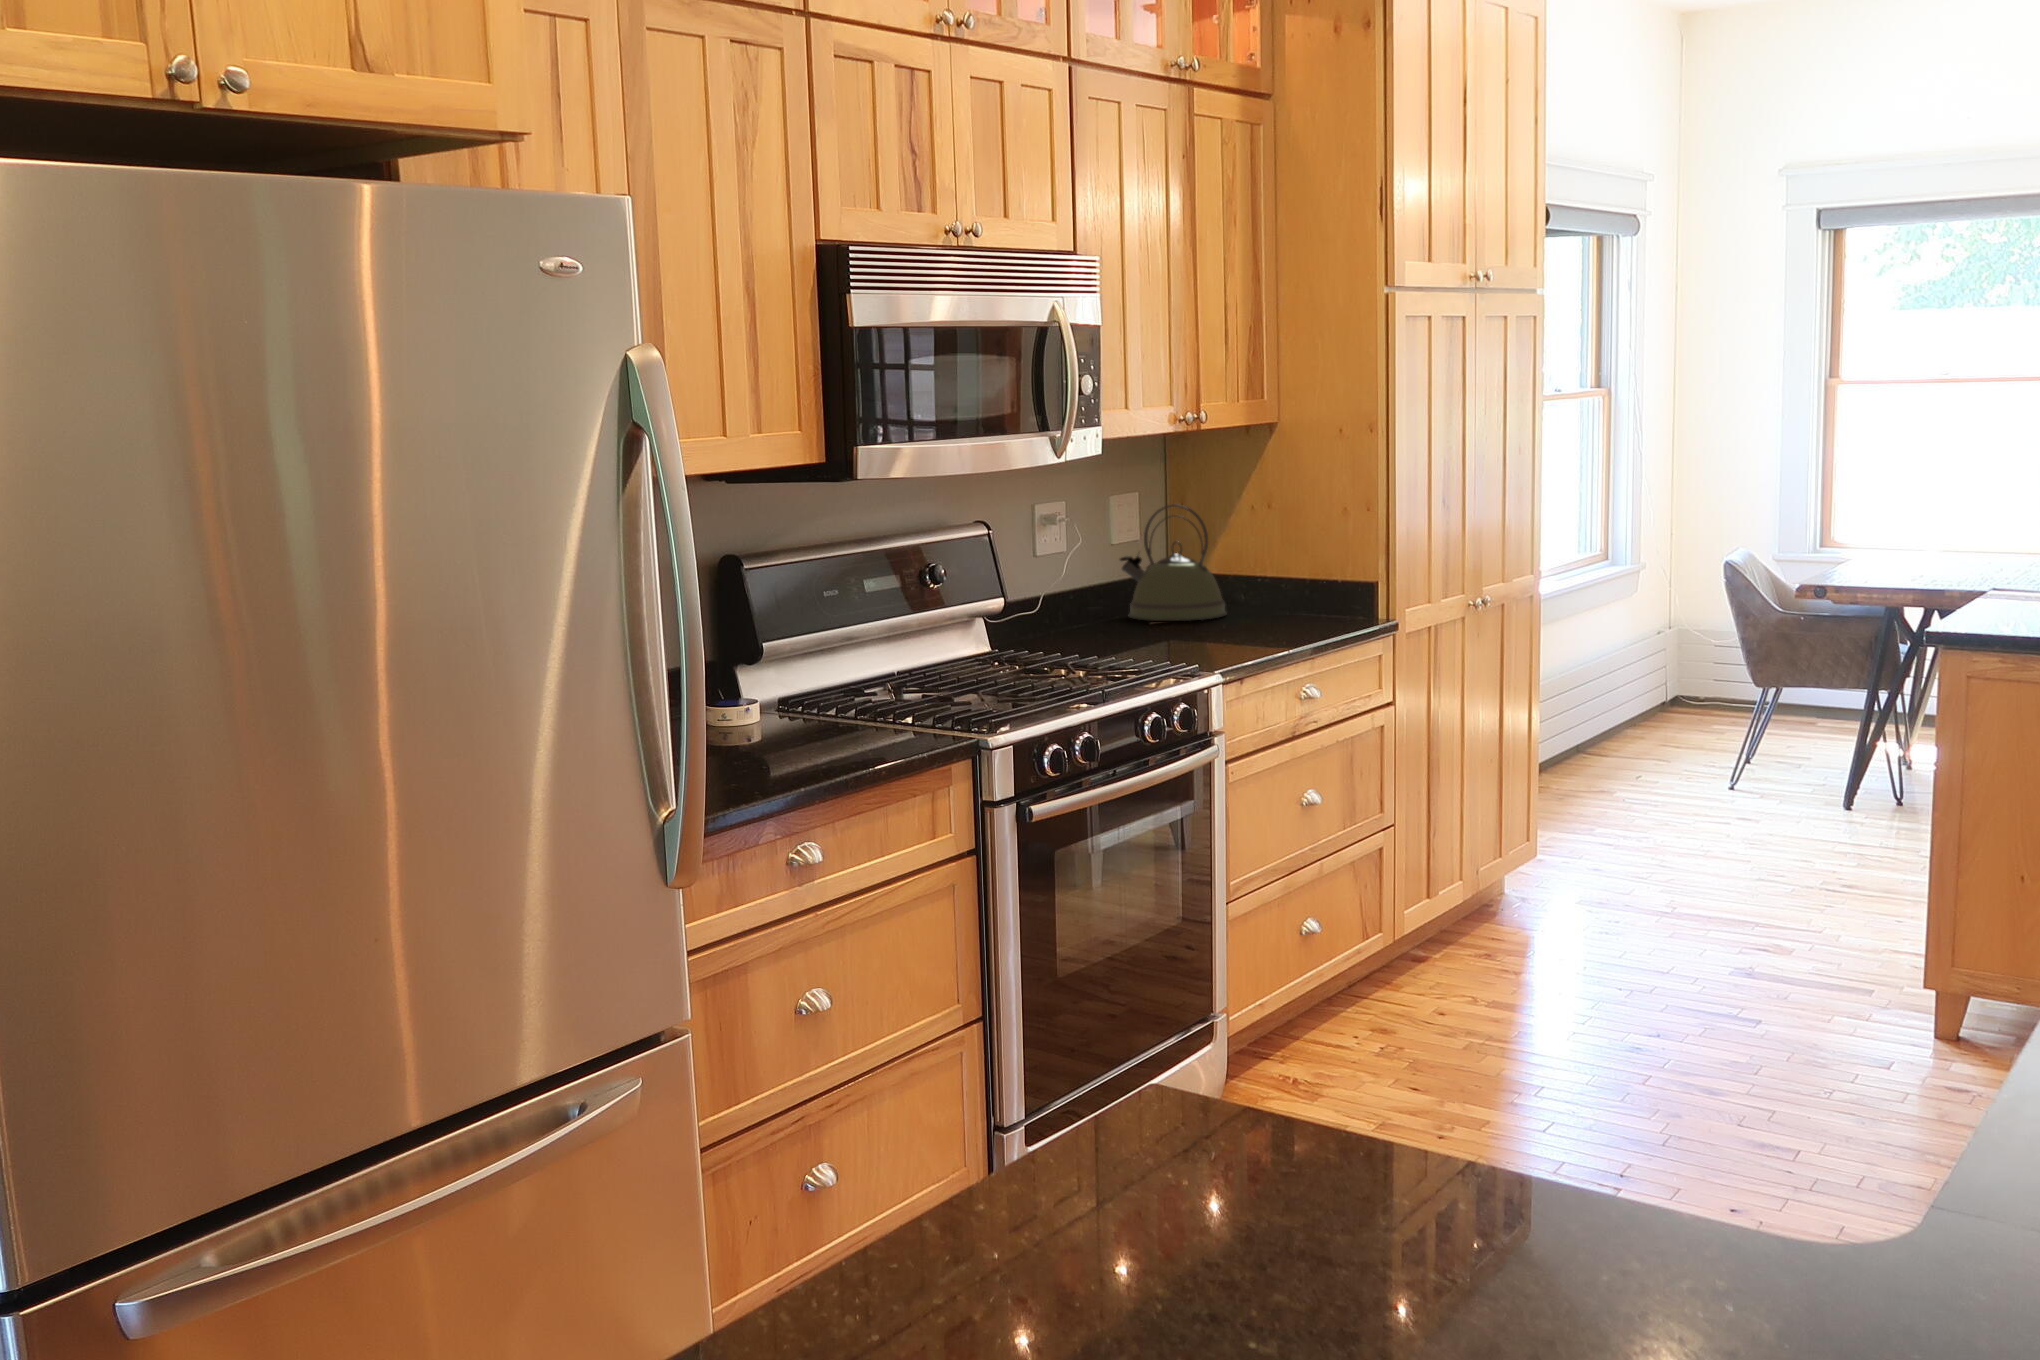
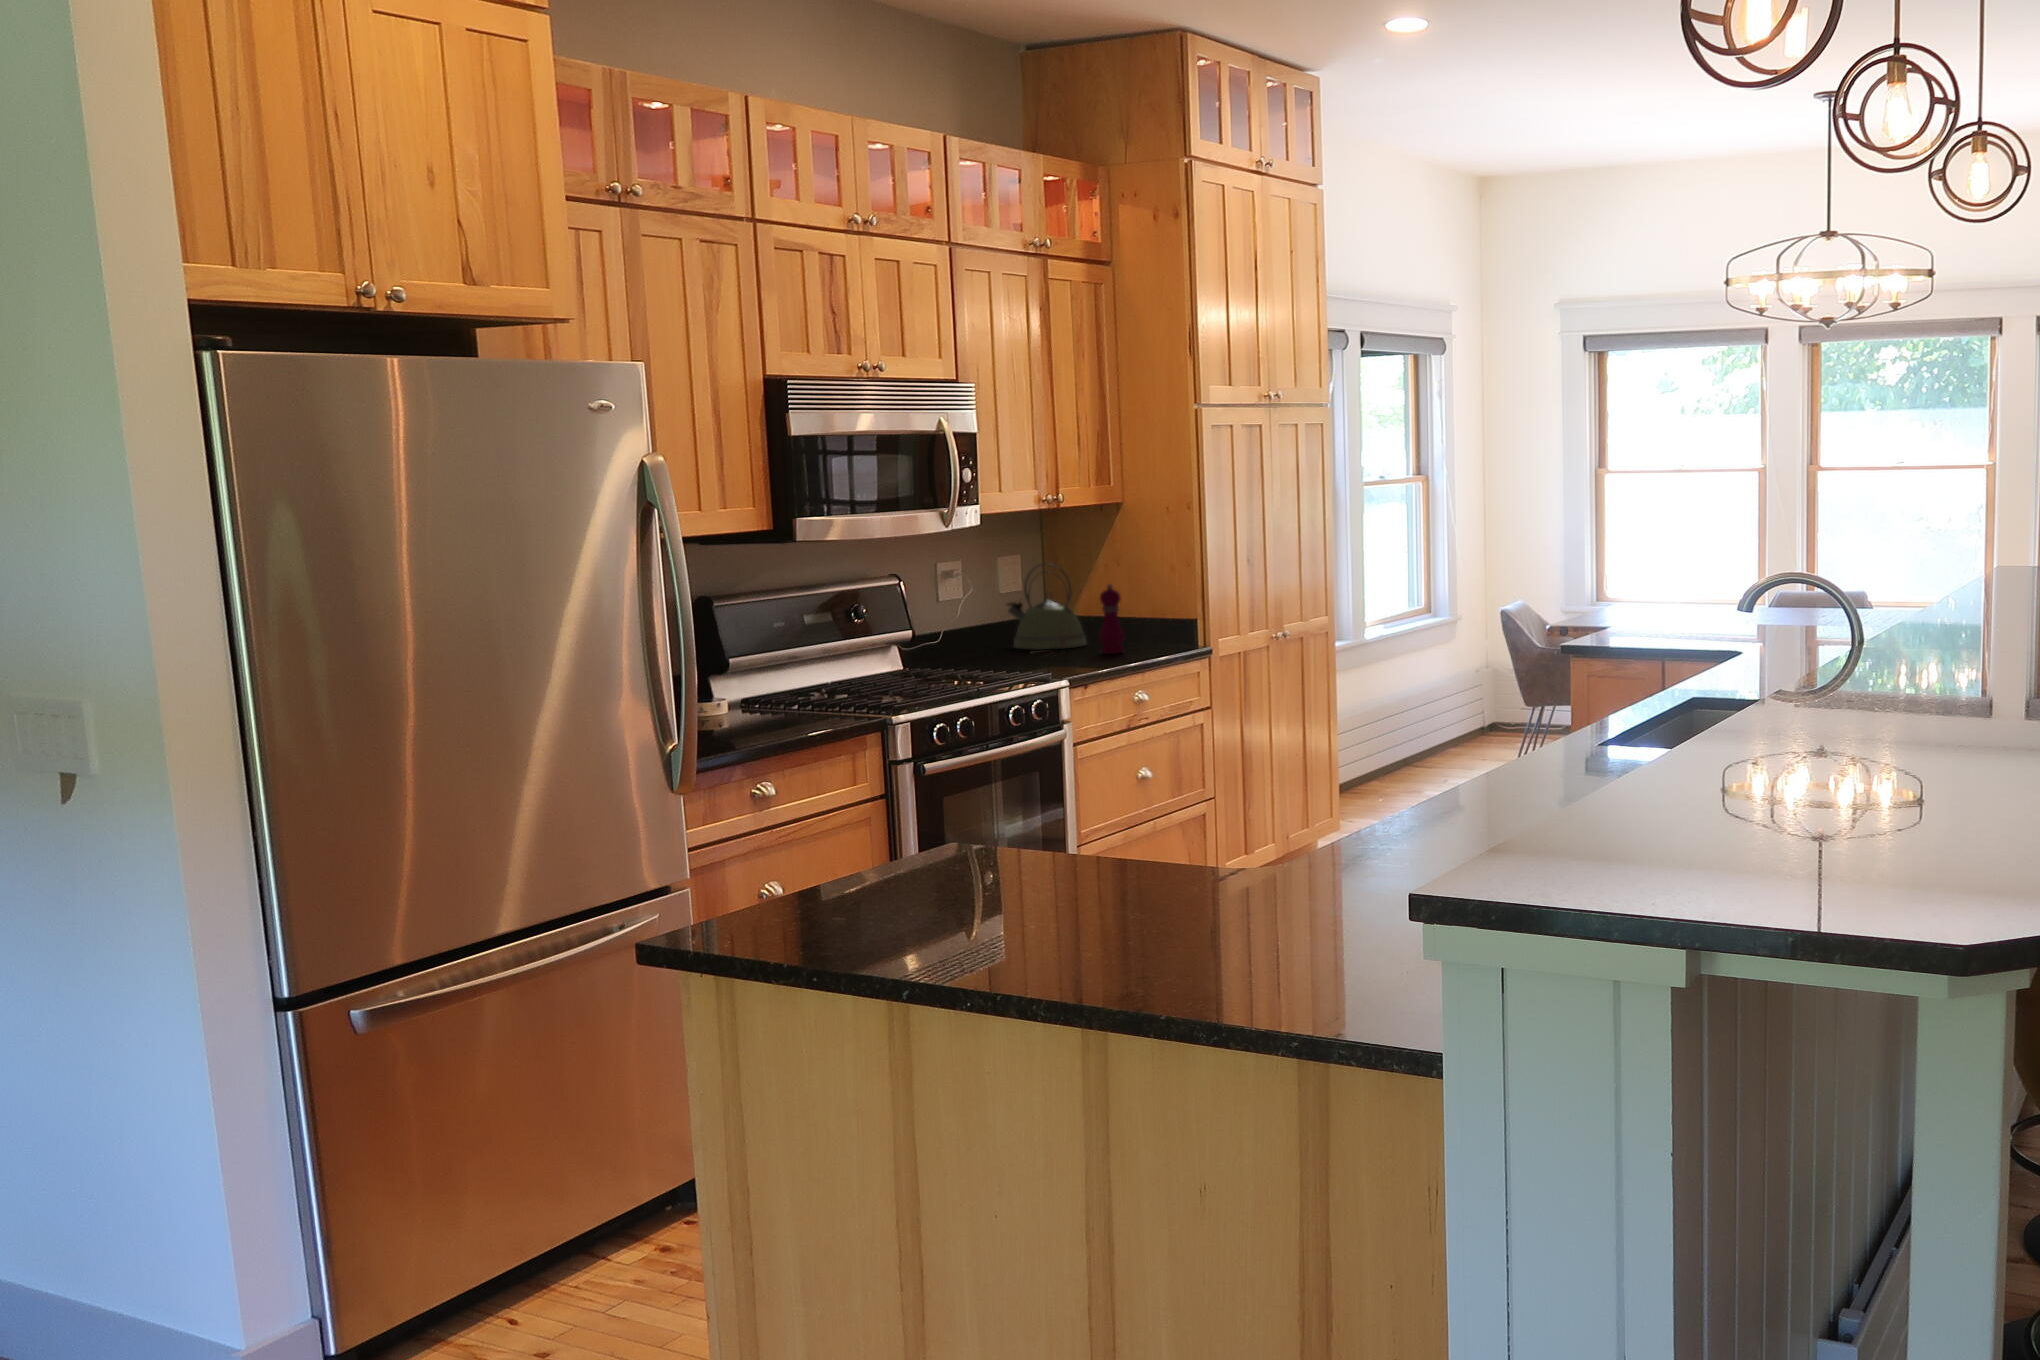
pepper mill: none [1250,534,1285,630] -> present [1100,584,1125,654]

